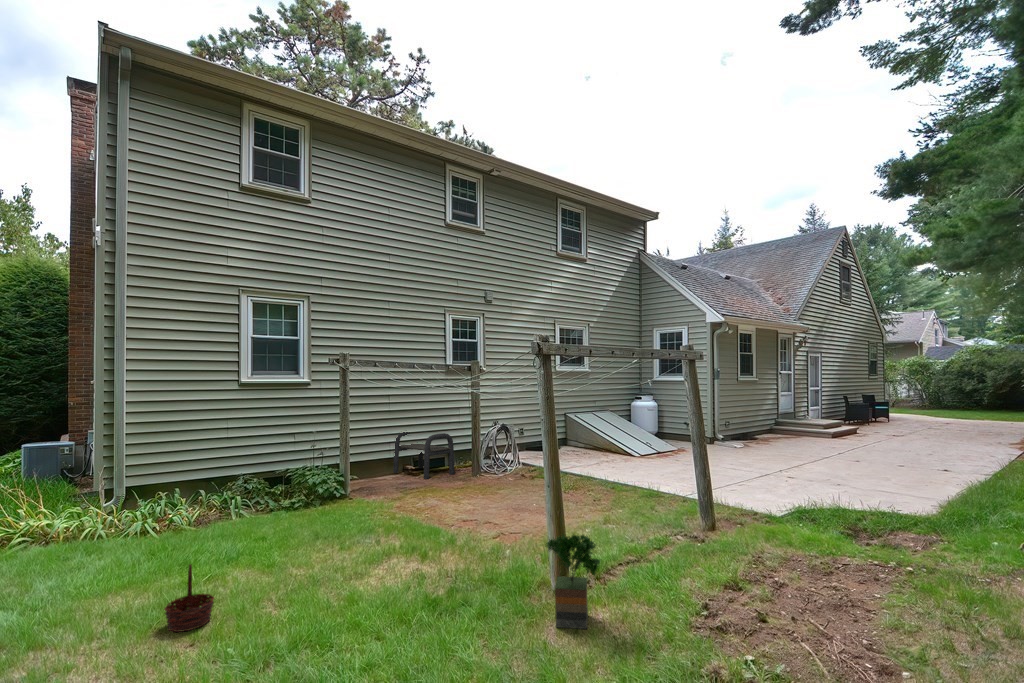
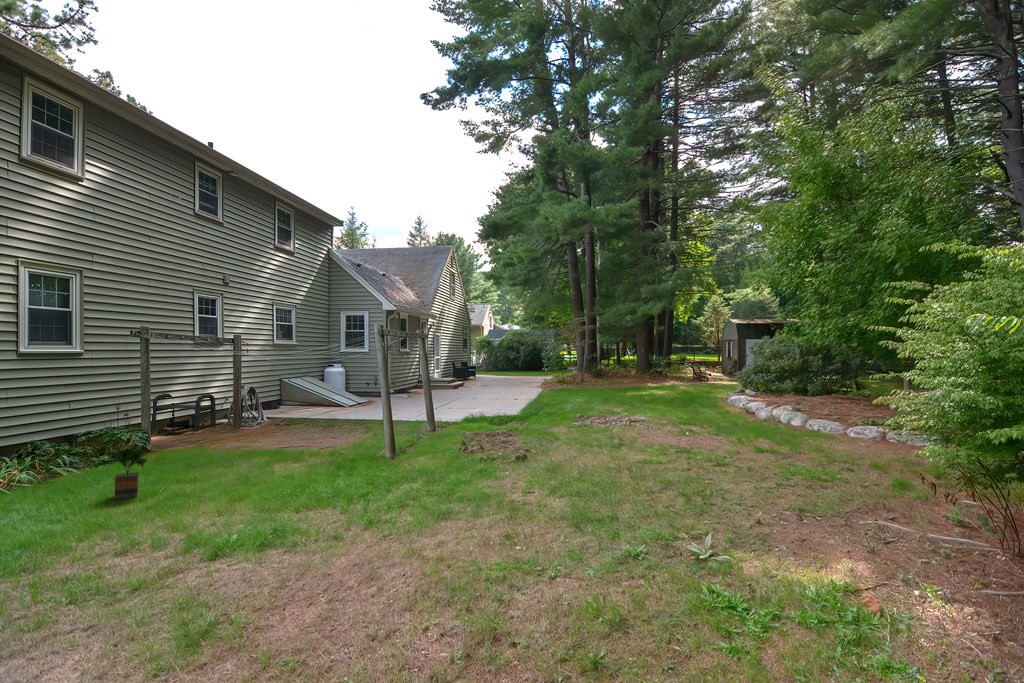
potted tree: present [546,535,600,629] -> present [109,448,148,500]
basket: present [164,564,215,632] -> none [200,460,228,495]

